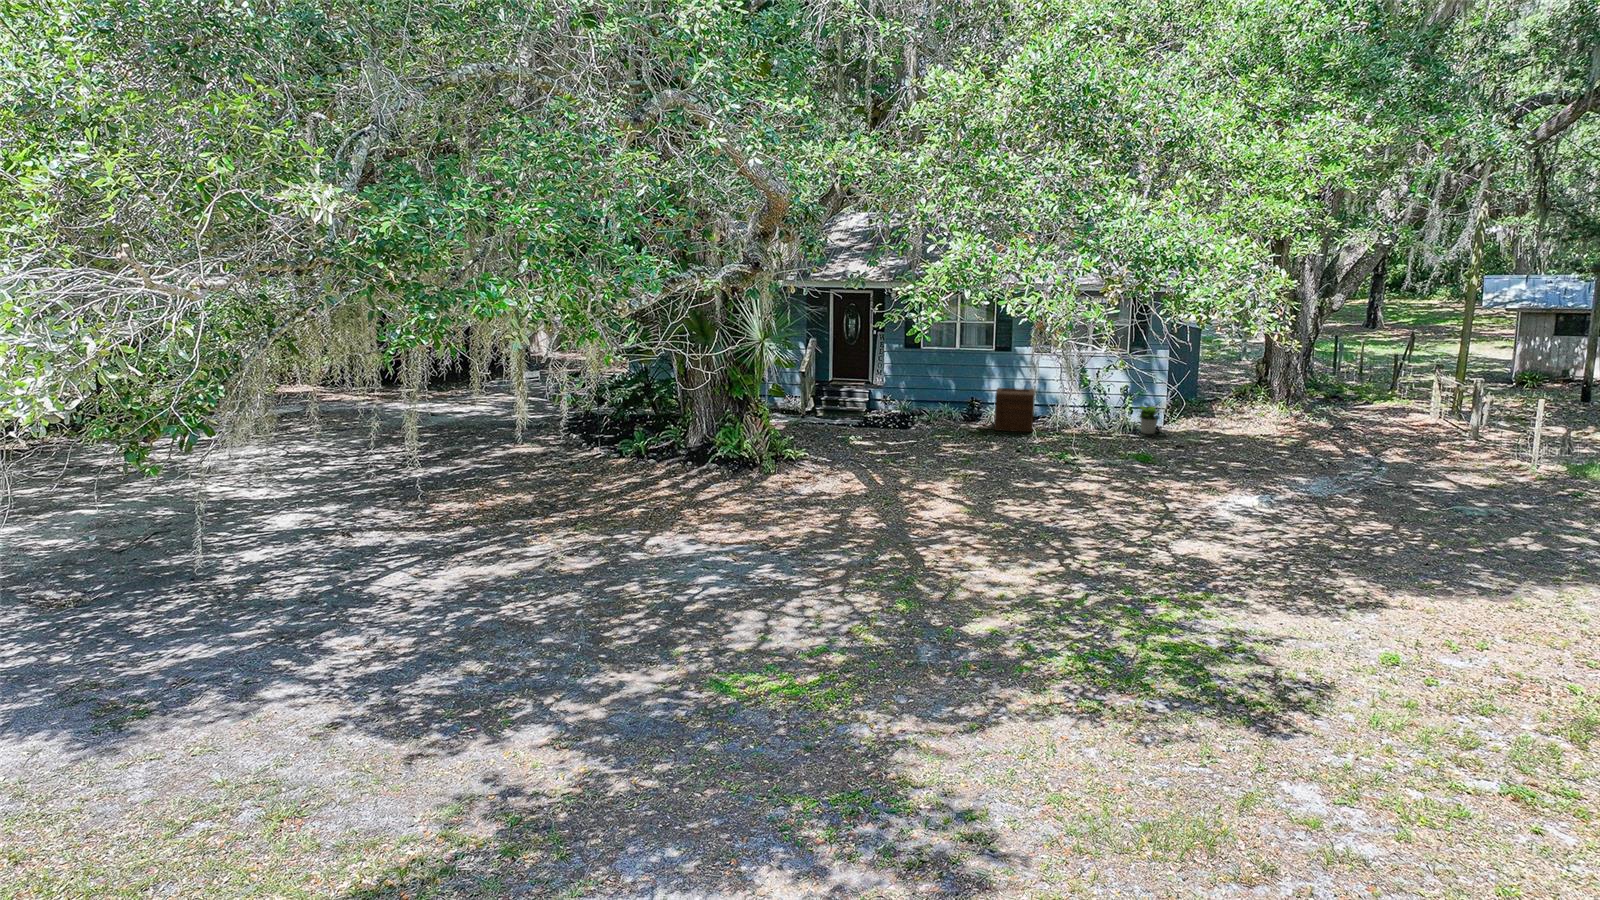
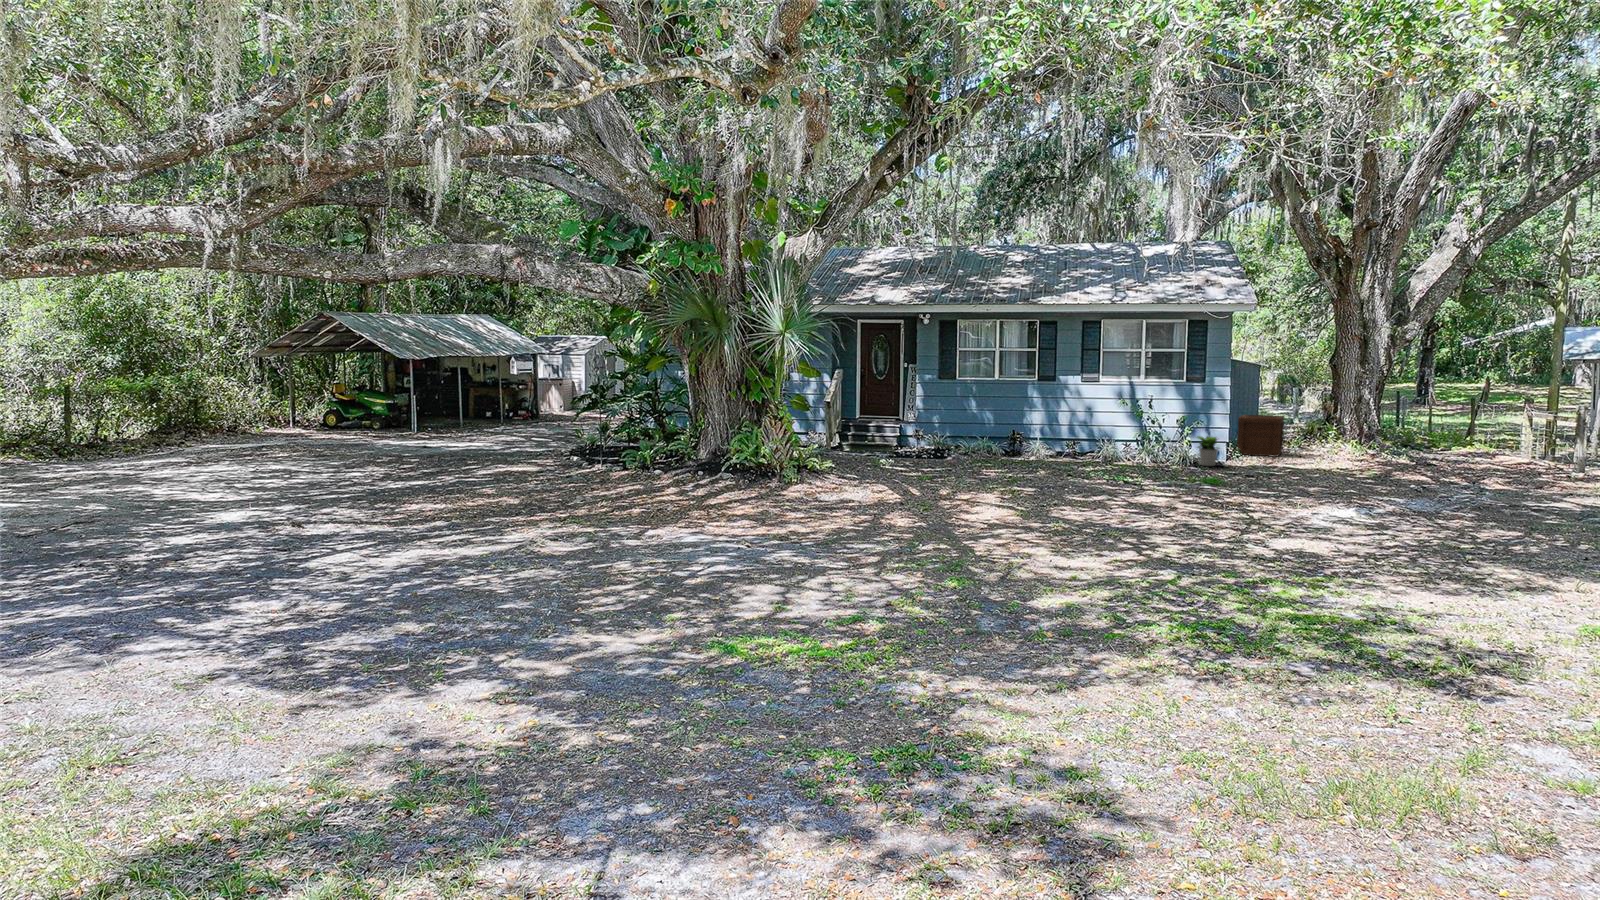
wooden crate: present [994,388,1035,432] -> present [1237,415,1284,457]

